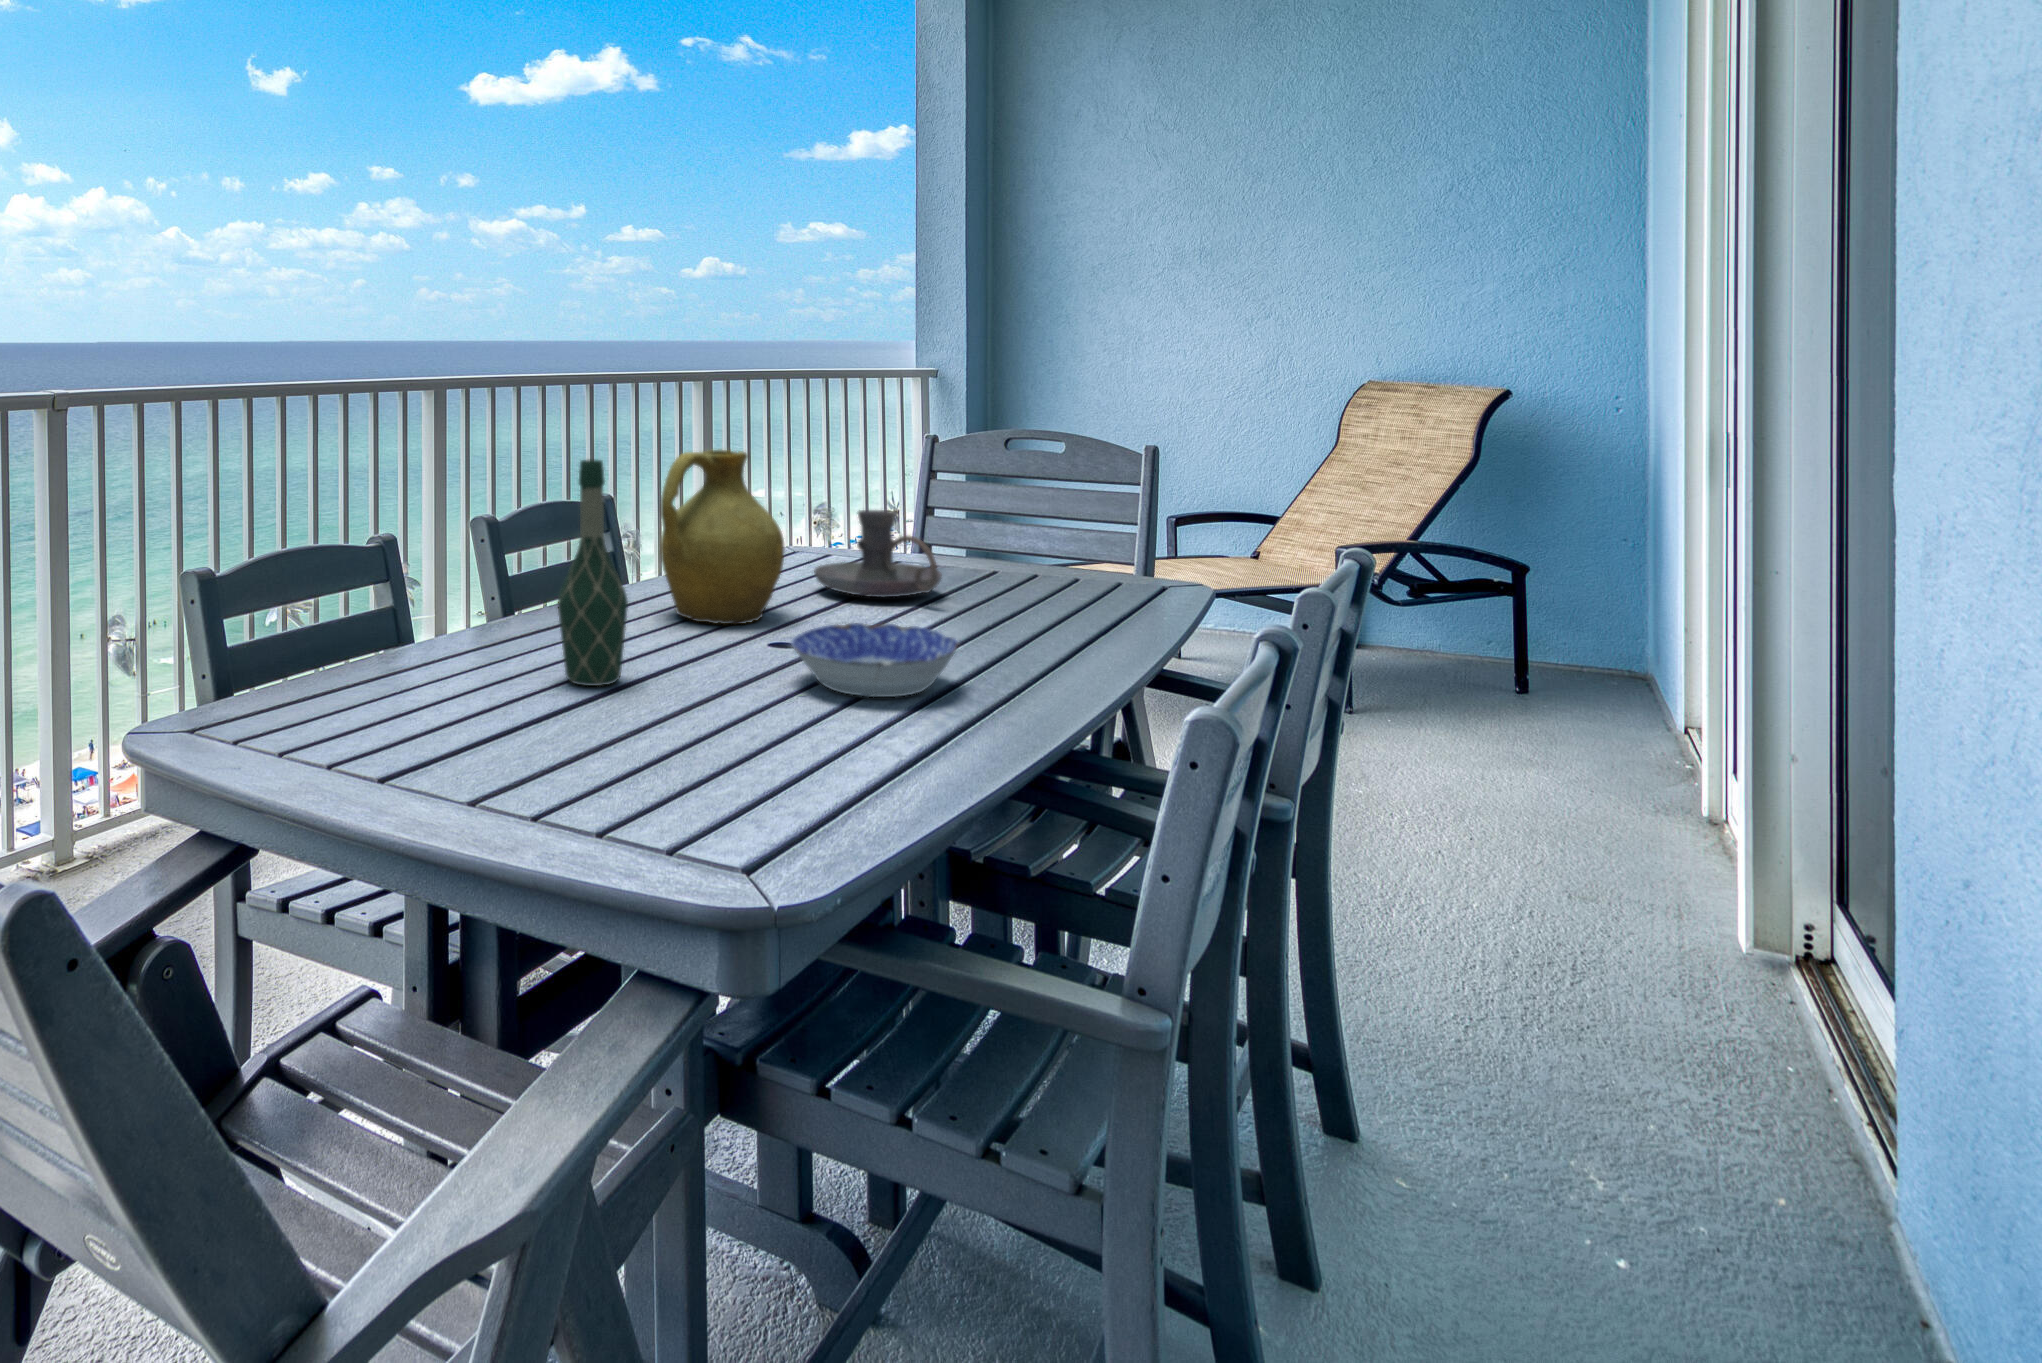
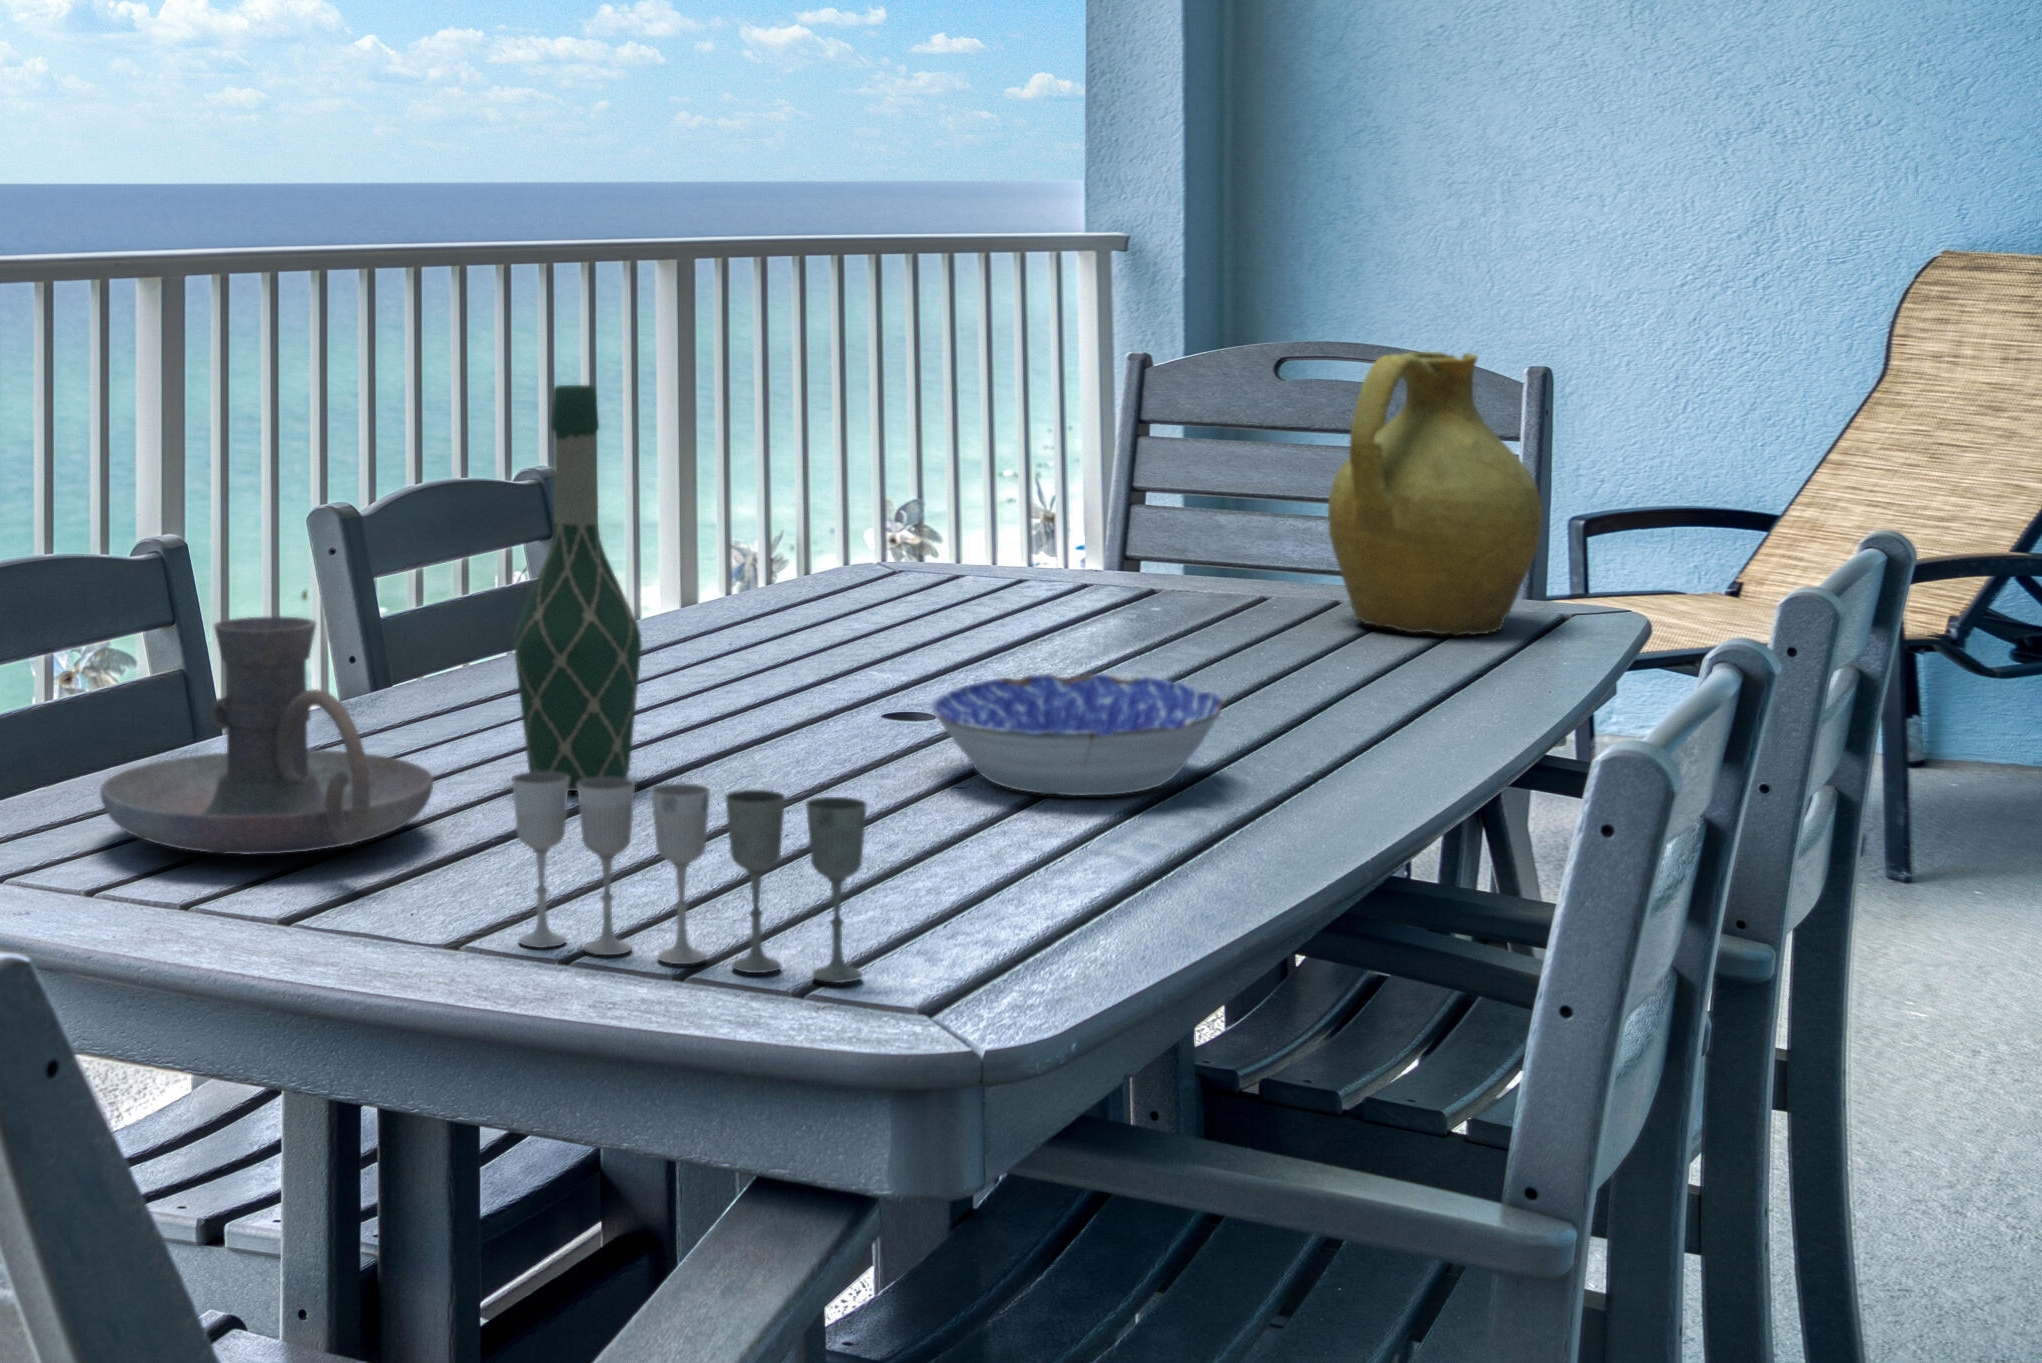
pitcher: present [660,449,784,624] -> present [1328,351,1542,635]
candle holder: present [814,510,942,597] -> present [100,616,434,855]
wine glass: none [525,690,726,827] -> present [512,772,867,983]

